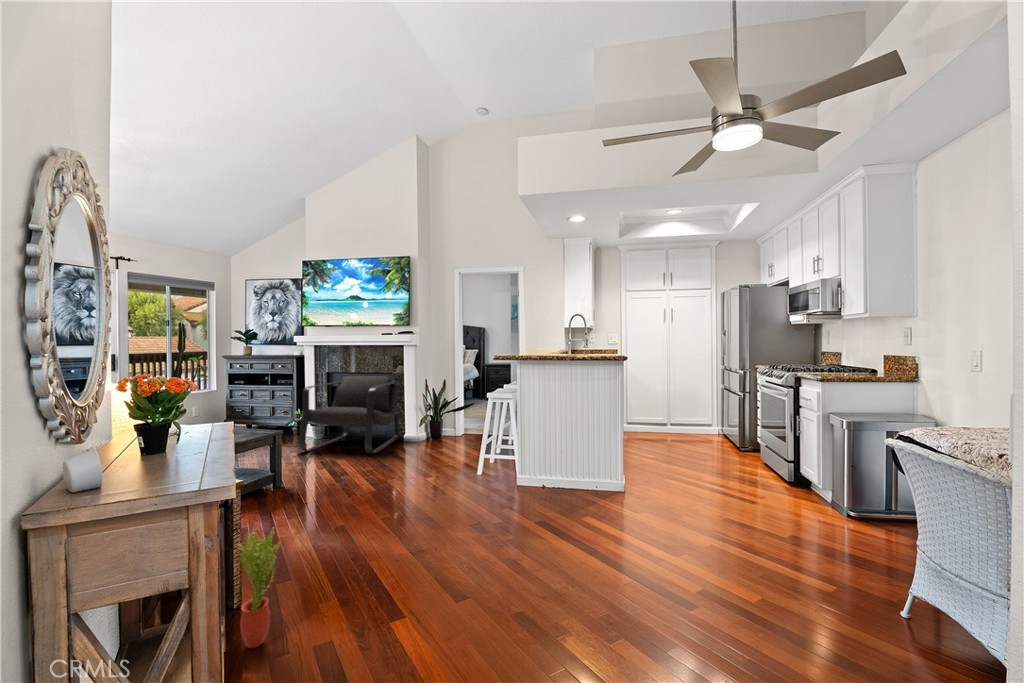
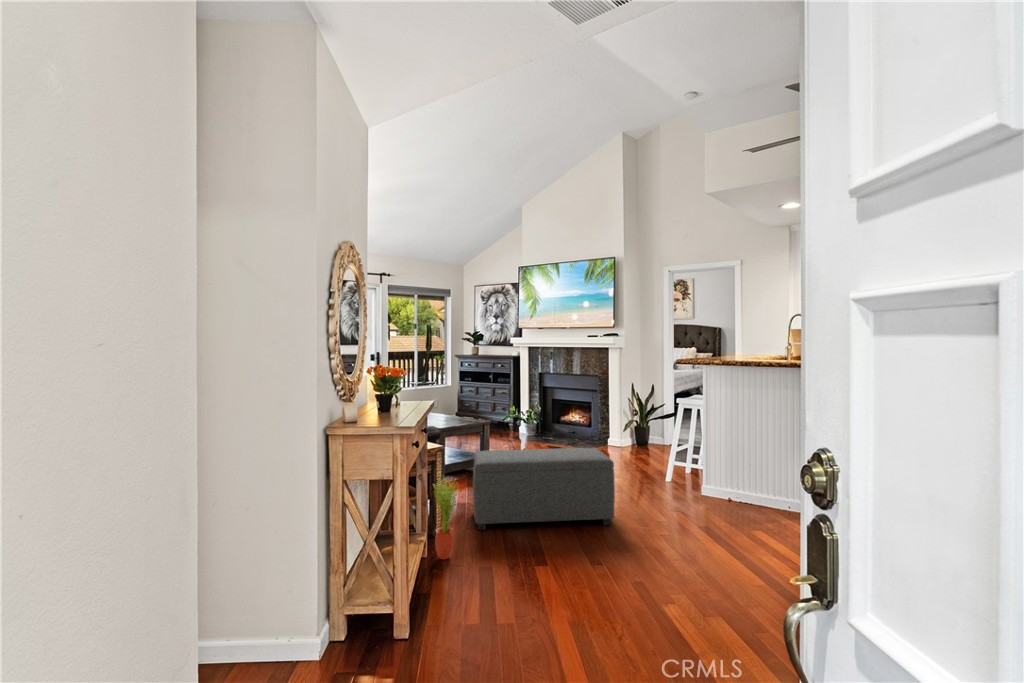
armchair: present [299,376,399,454] -> none [510,377,604,453]
ottoman: none [280,452,455,580] -> present [473,448,615,530]

